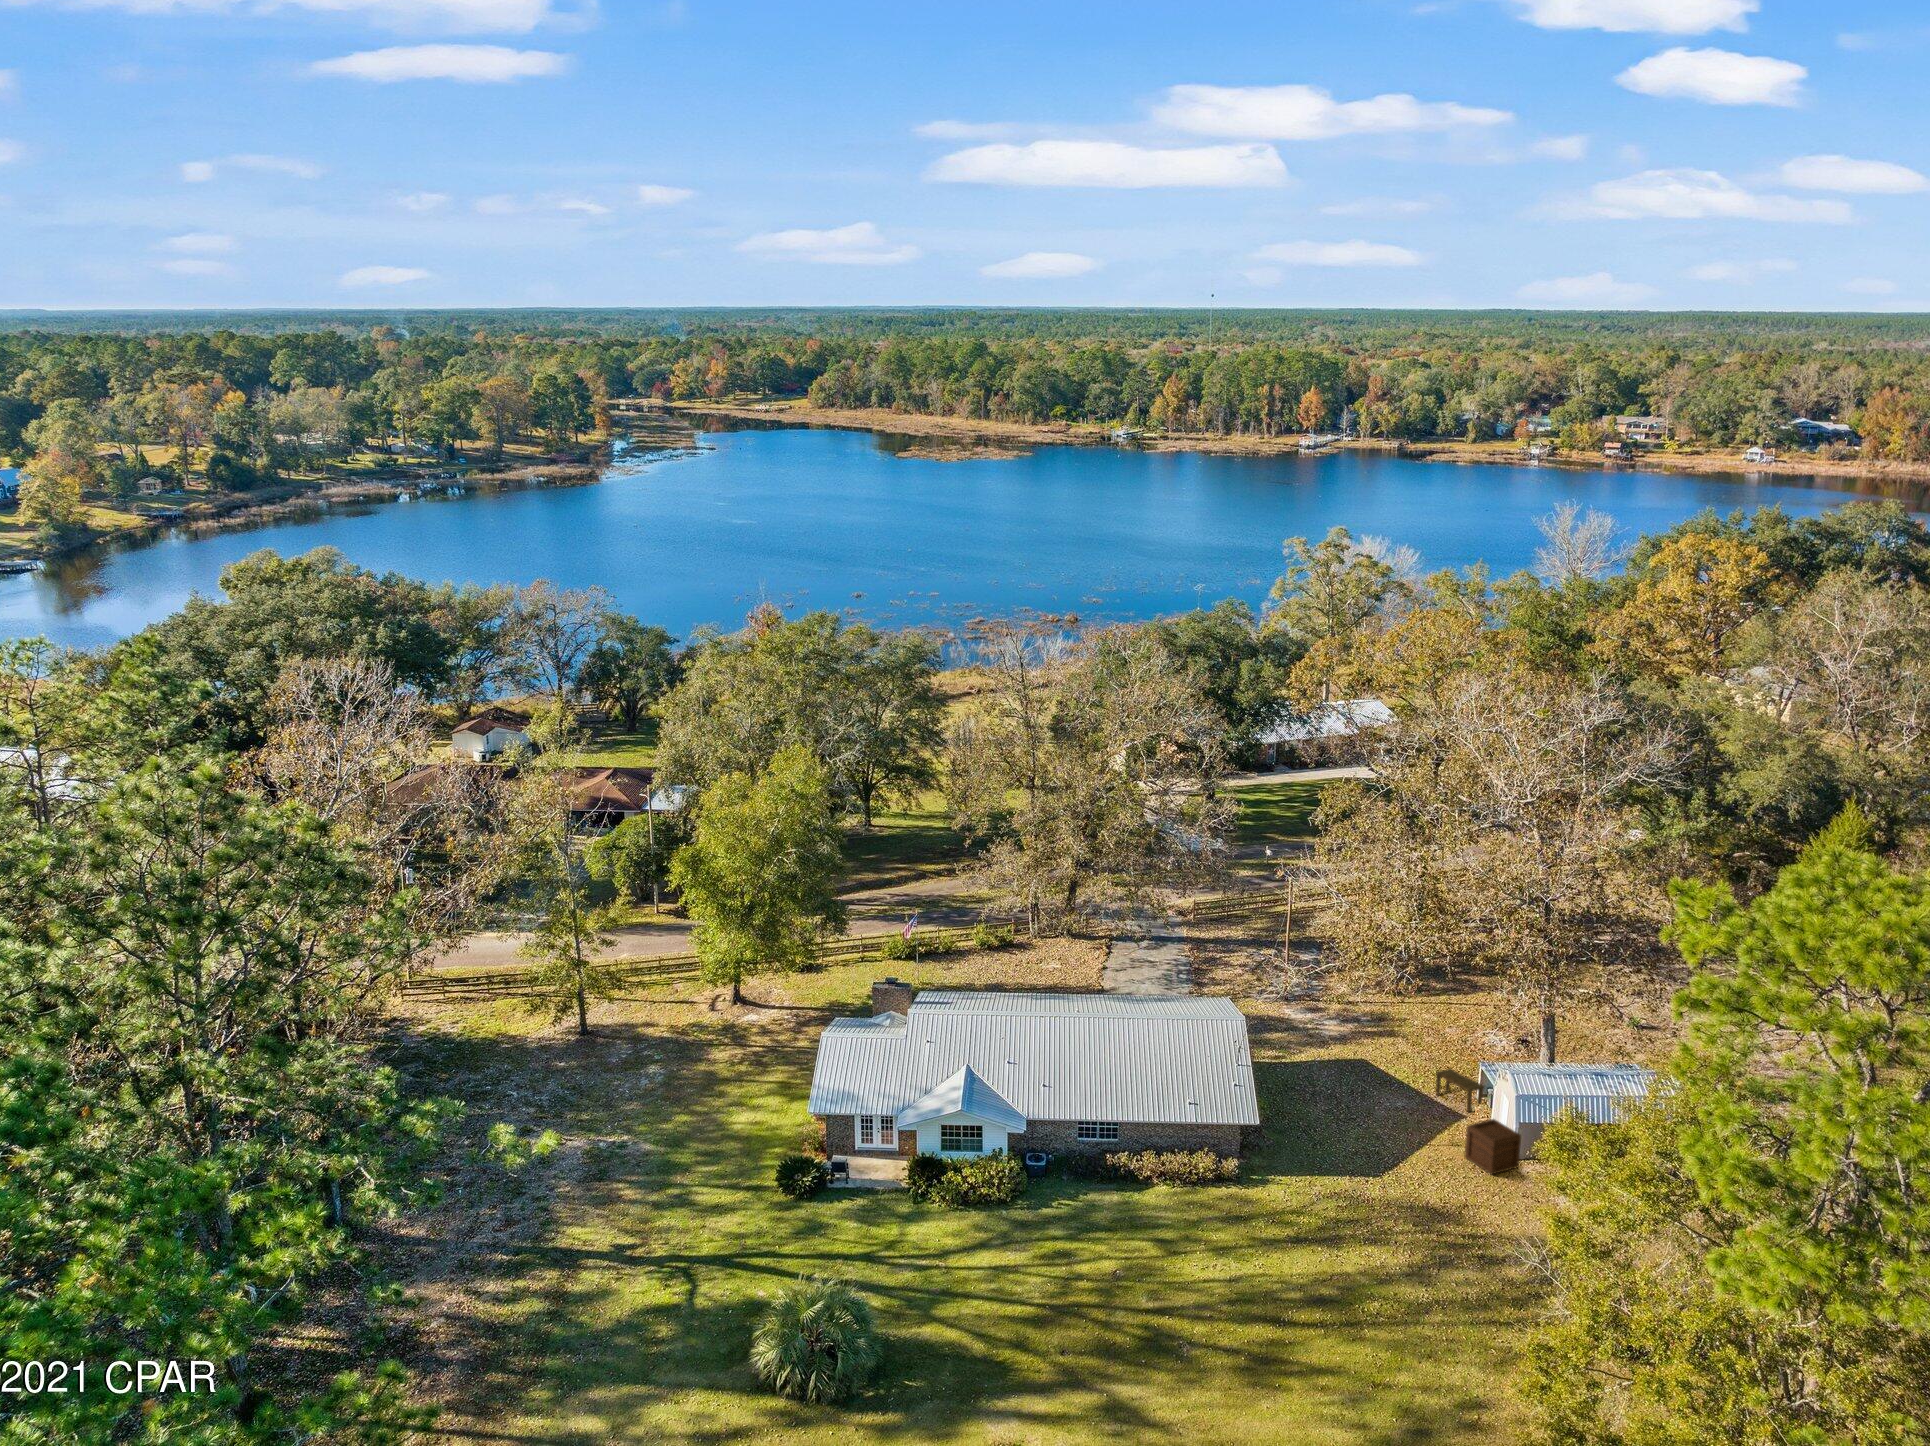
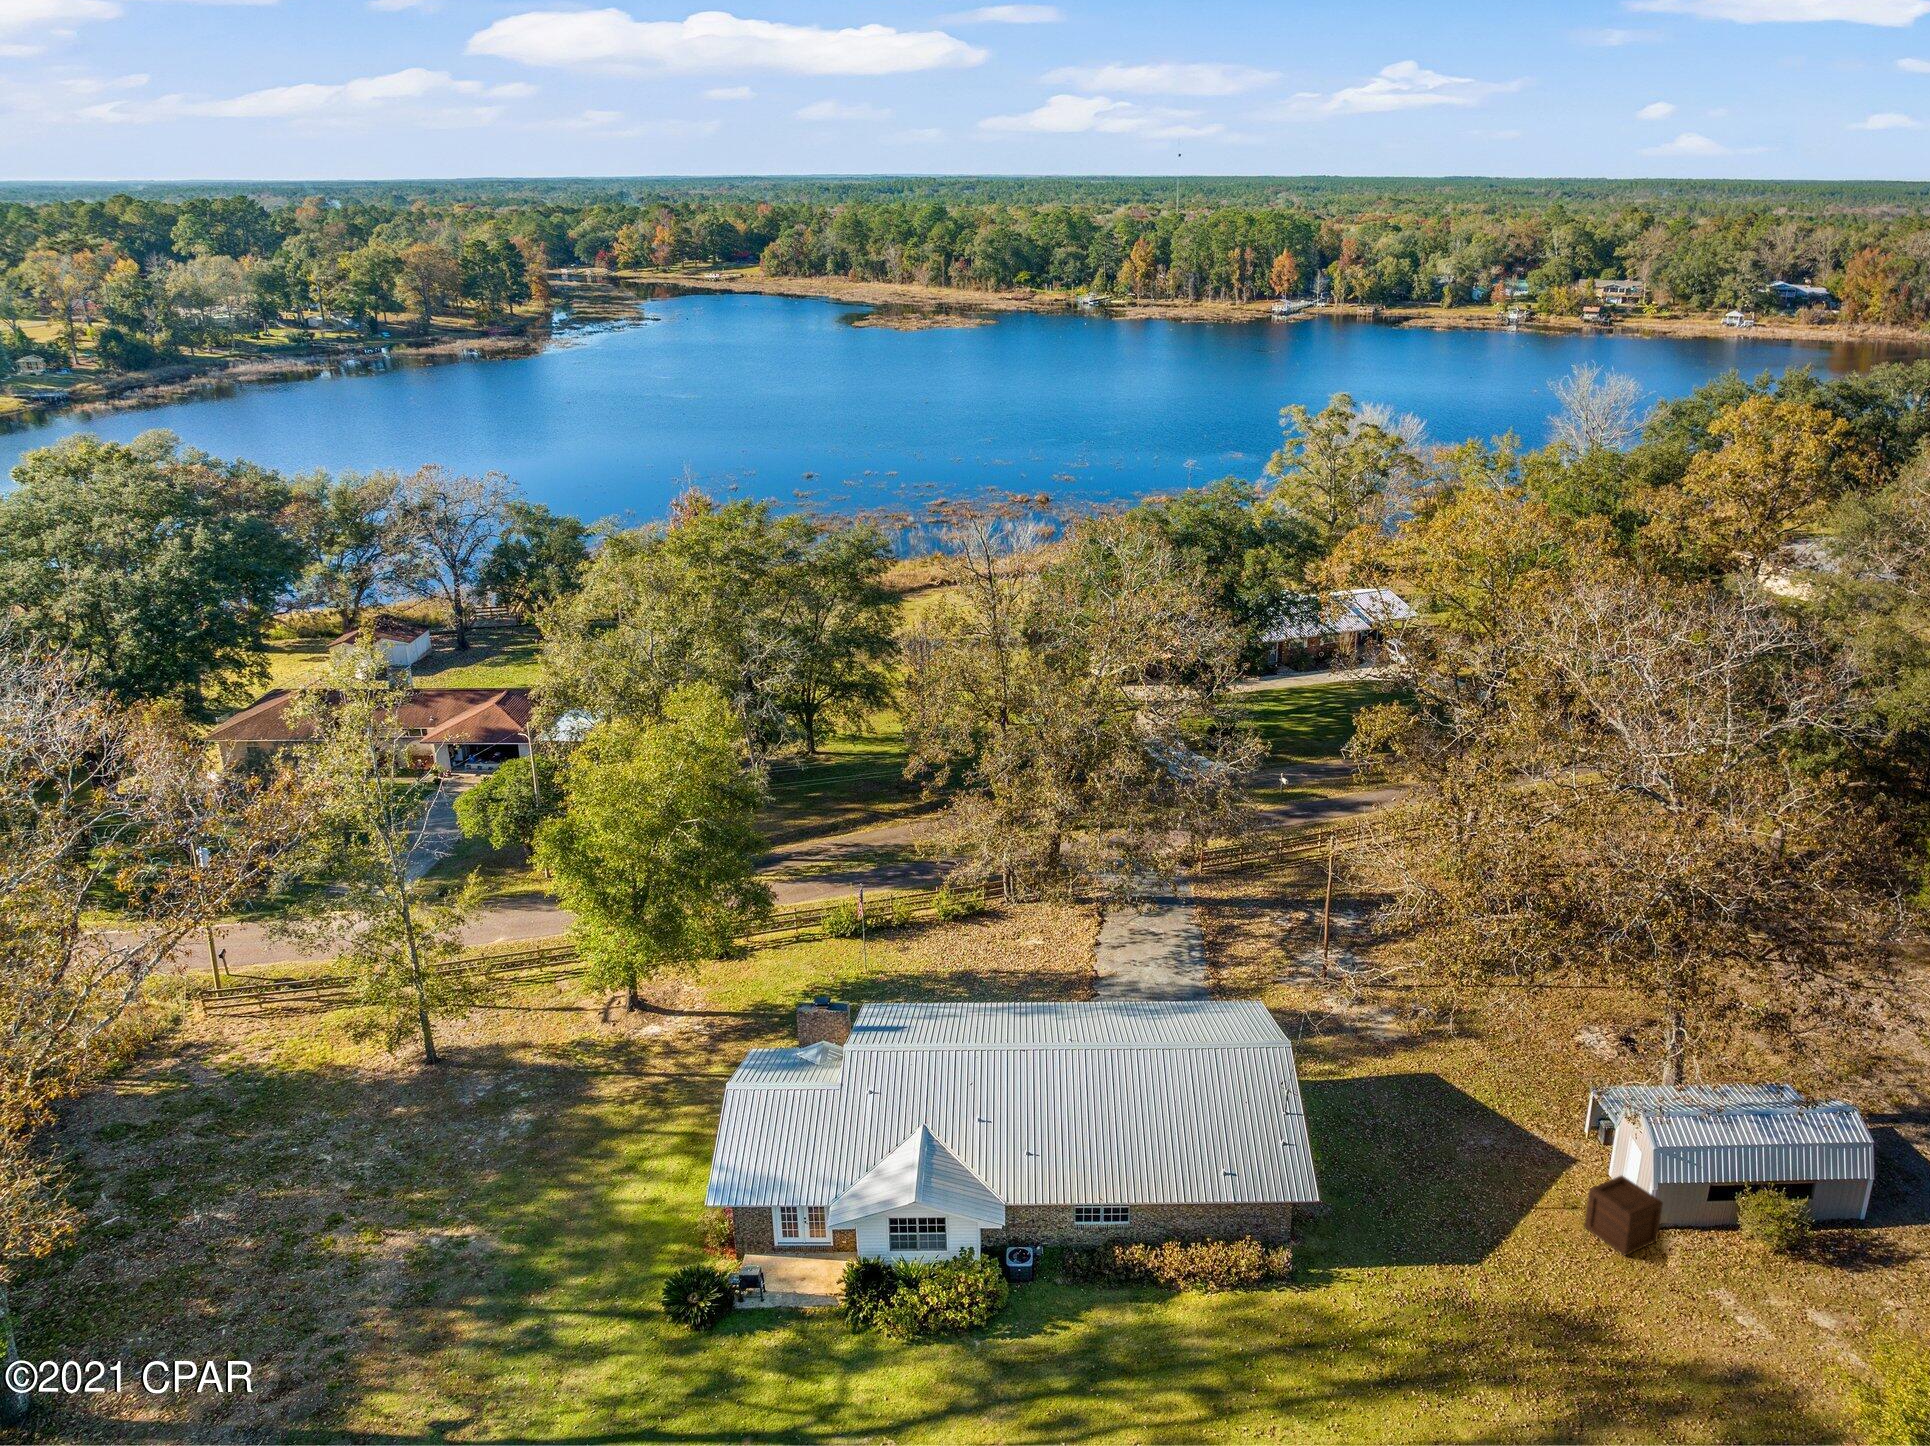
bench: present [1436,1069,1484,1112] -> none [1529,1090,1596,1151]

